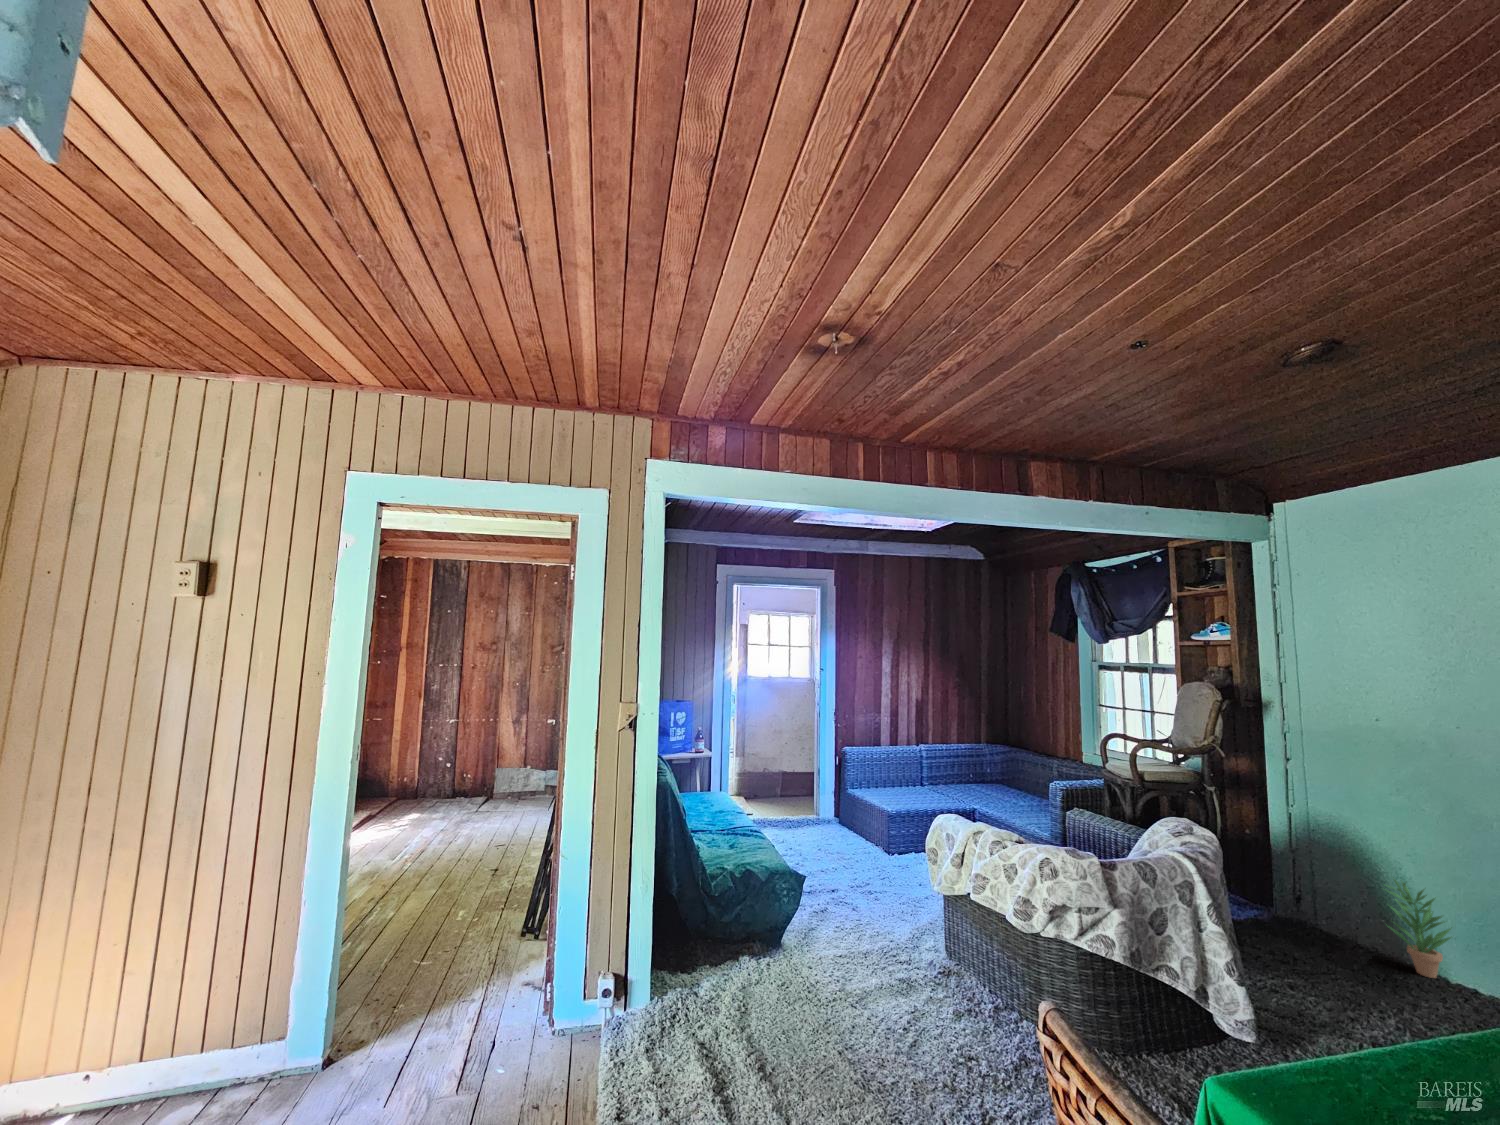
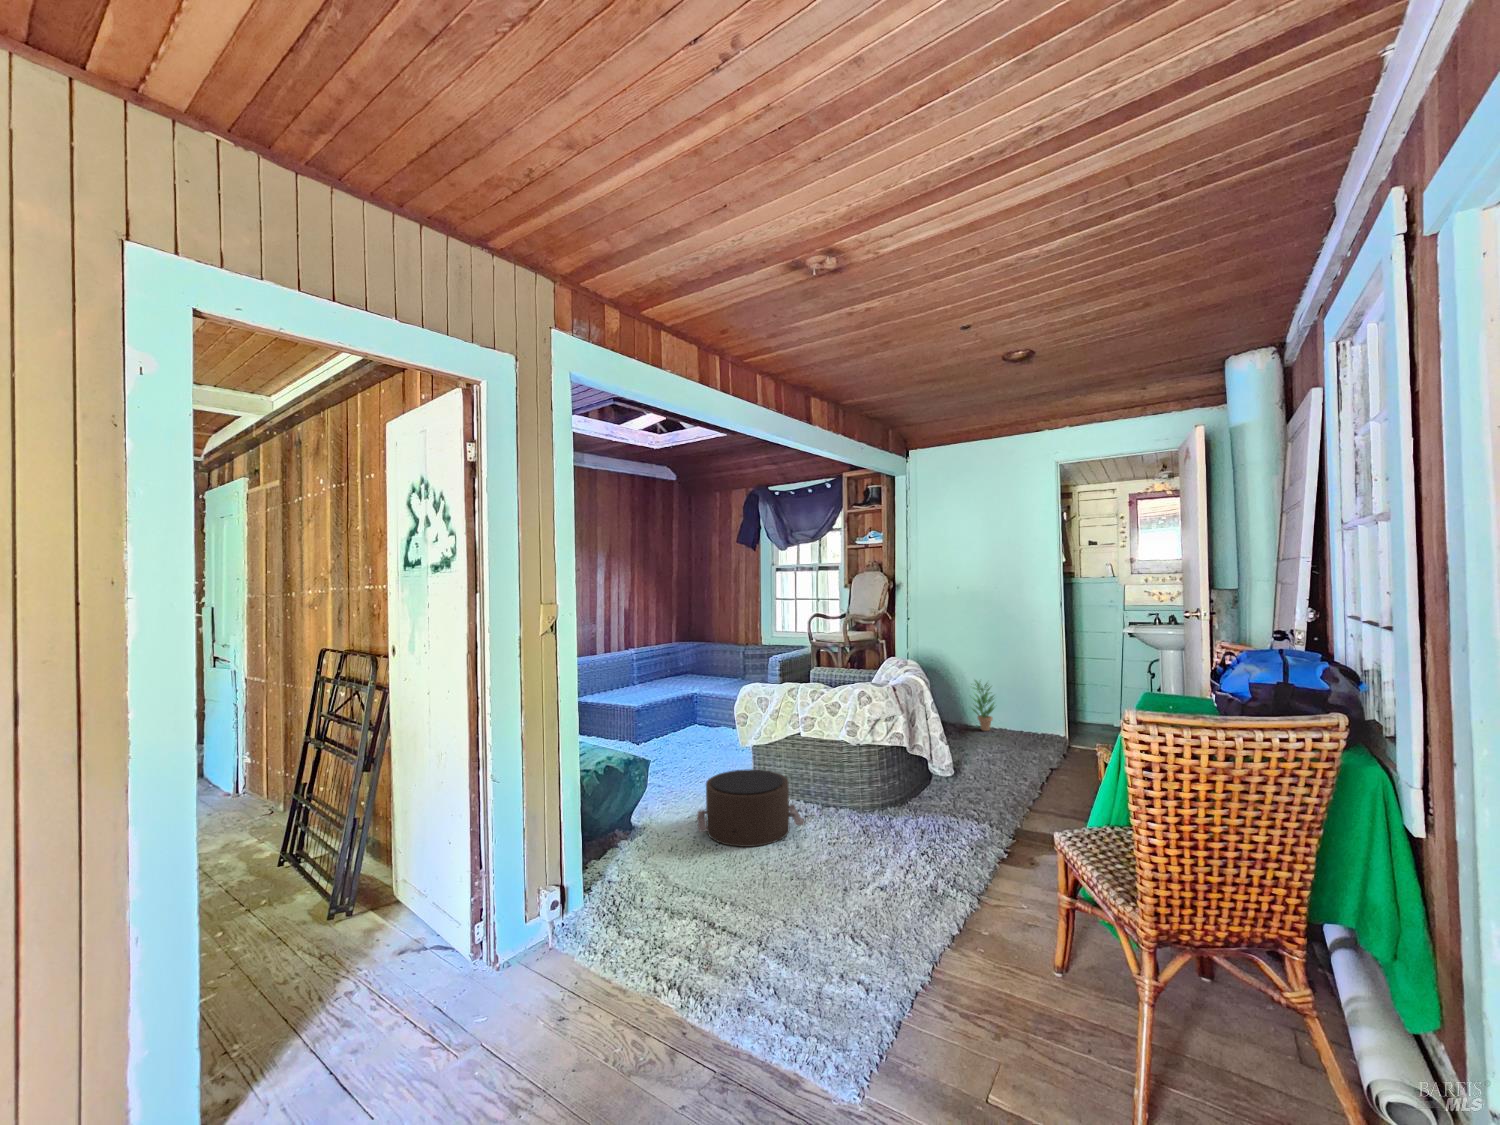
pouf: none [814,914,951,1025] -> present [697,769,804,847]

